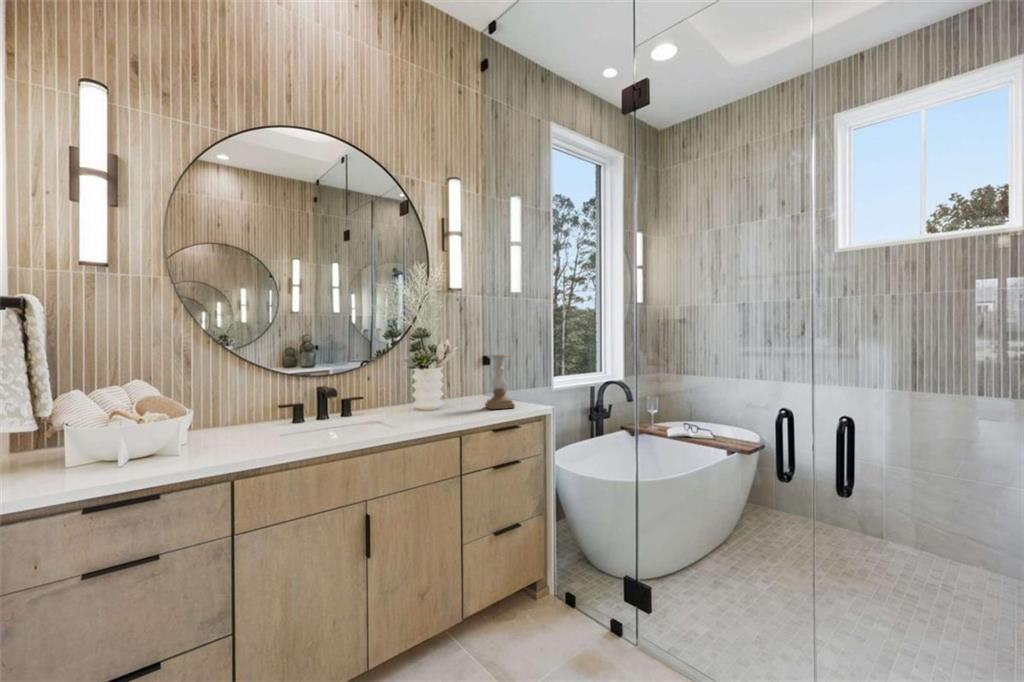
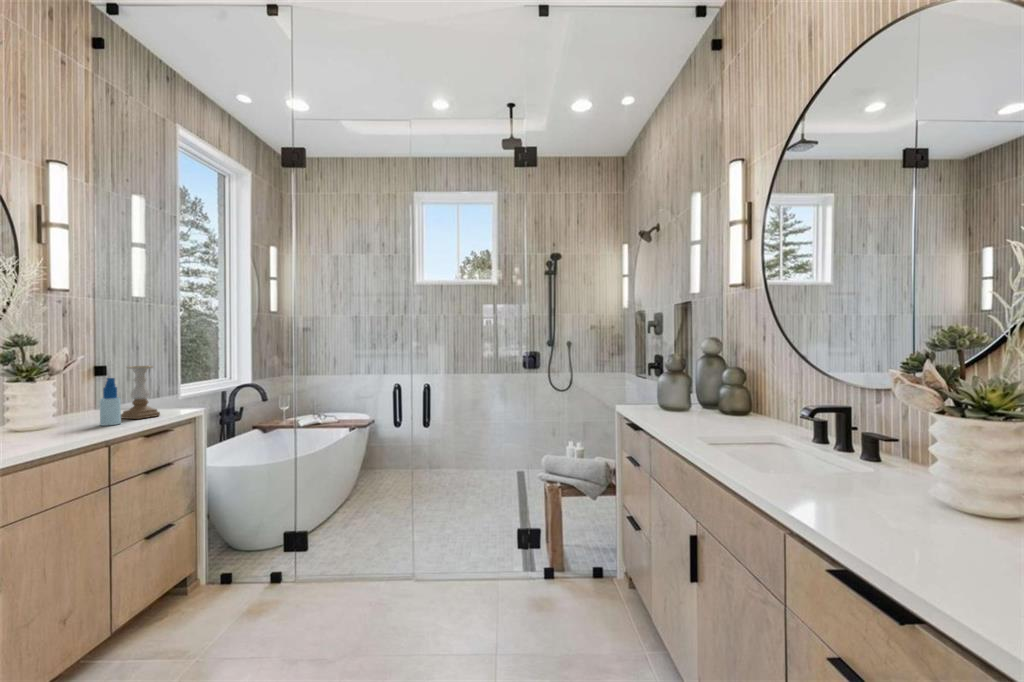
spray bottle: none [458,366,475,414] -> present [100,378,121,426]

